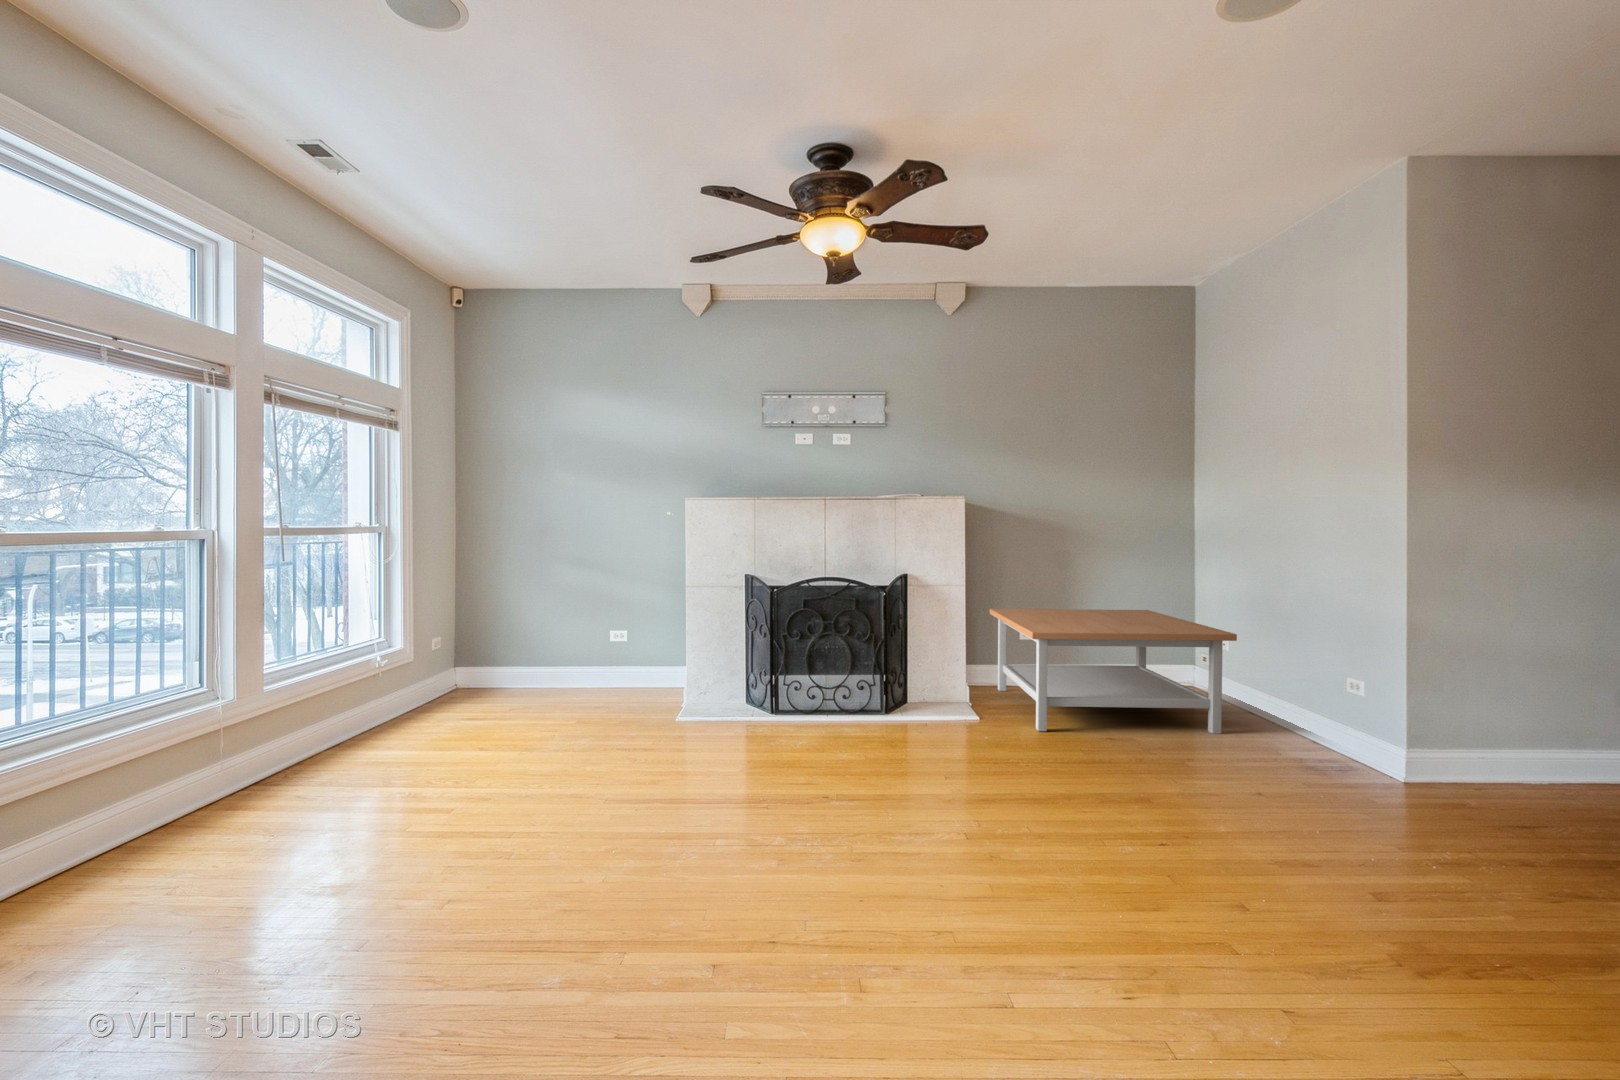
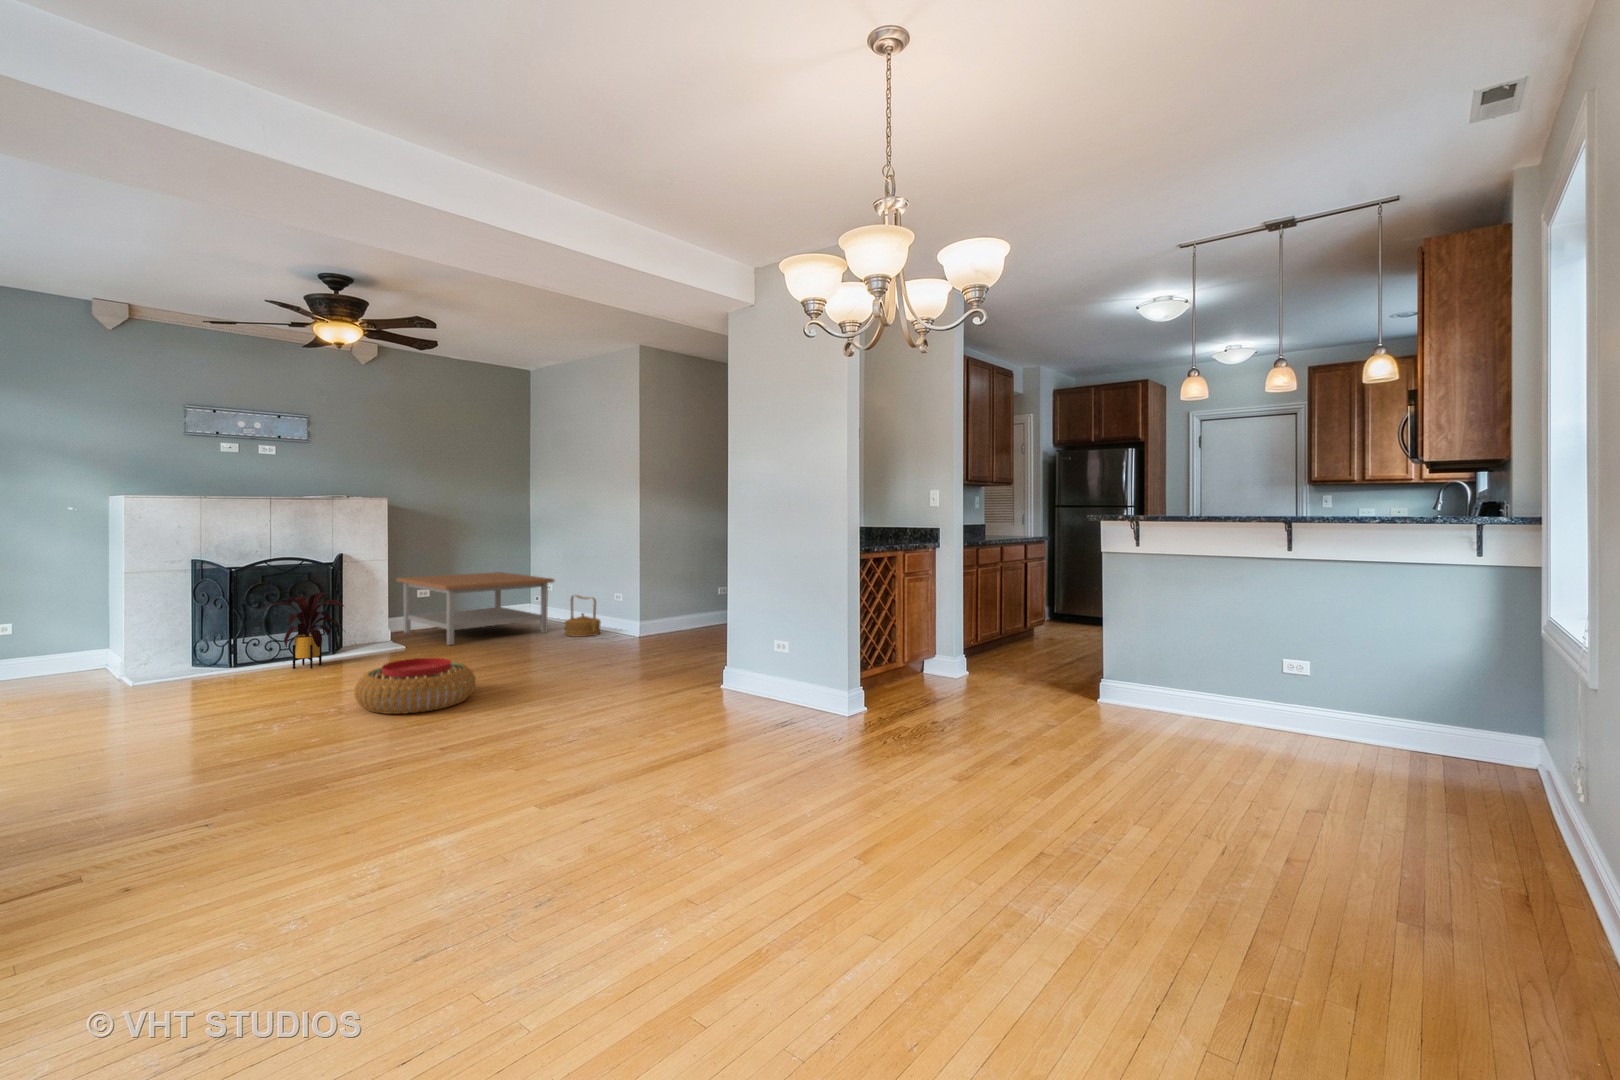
house plant: none [791,627,878,739] -> present [266,592,344,669]
woven basket: none [1255,670,1344,766] -> present [565,595,601,637]
pouf: none [760,792,989,955] -> present [354,658,476,714]

